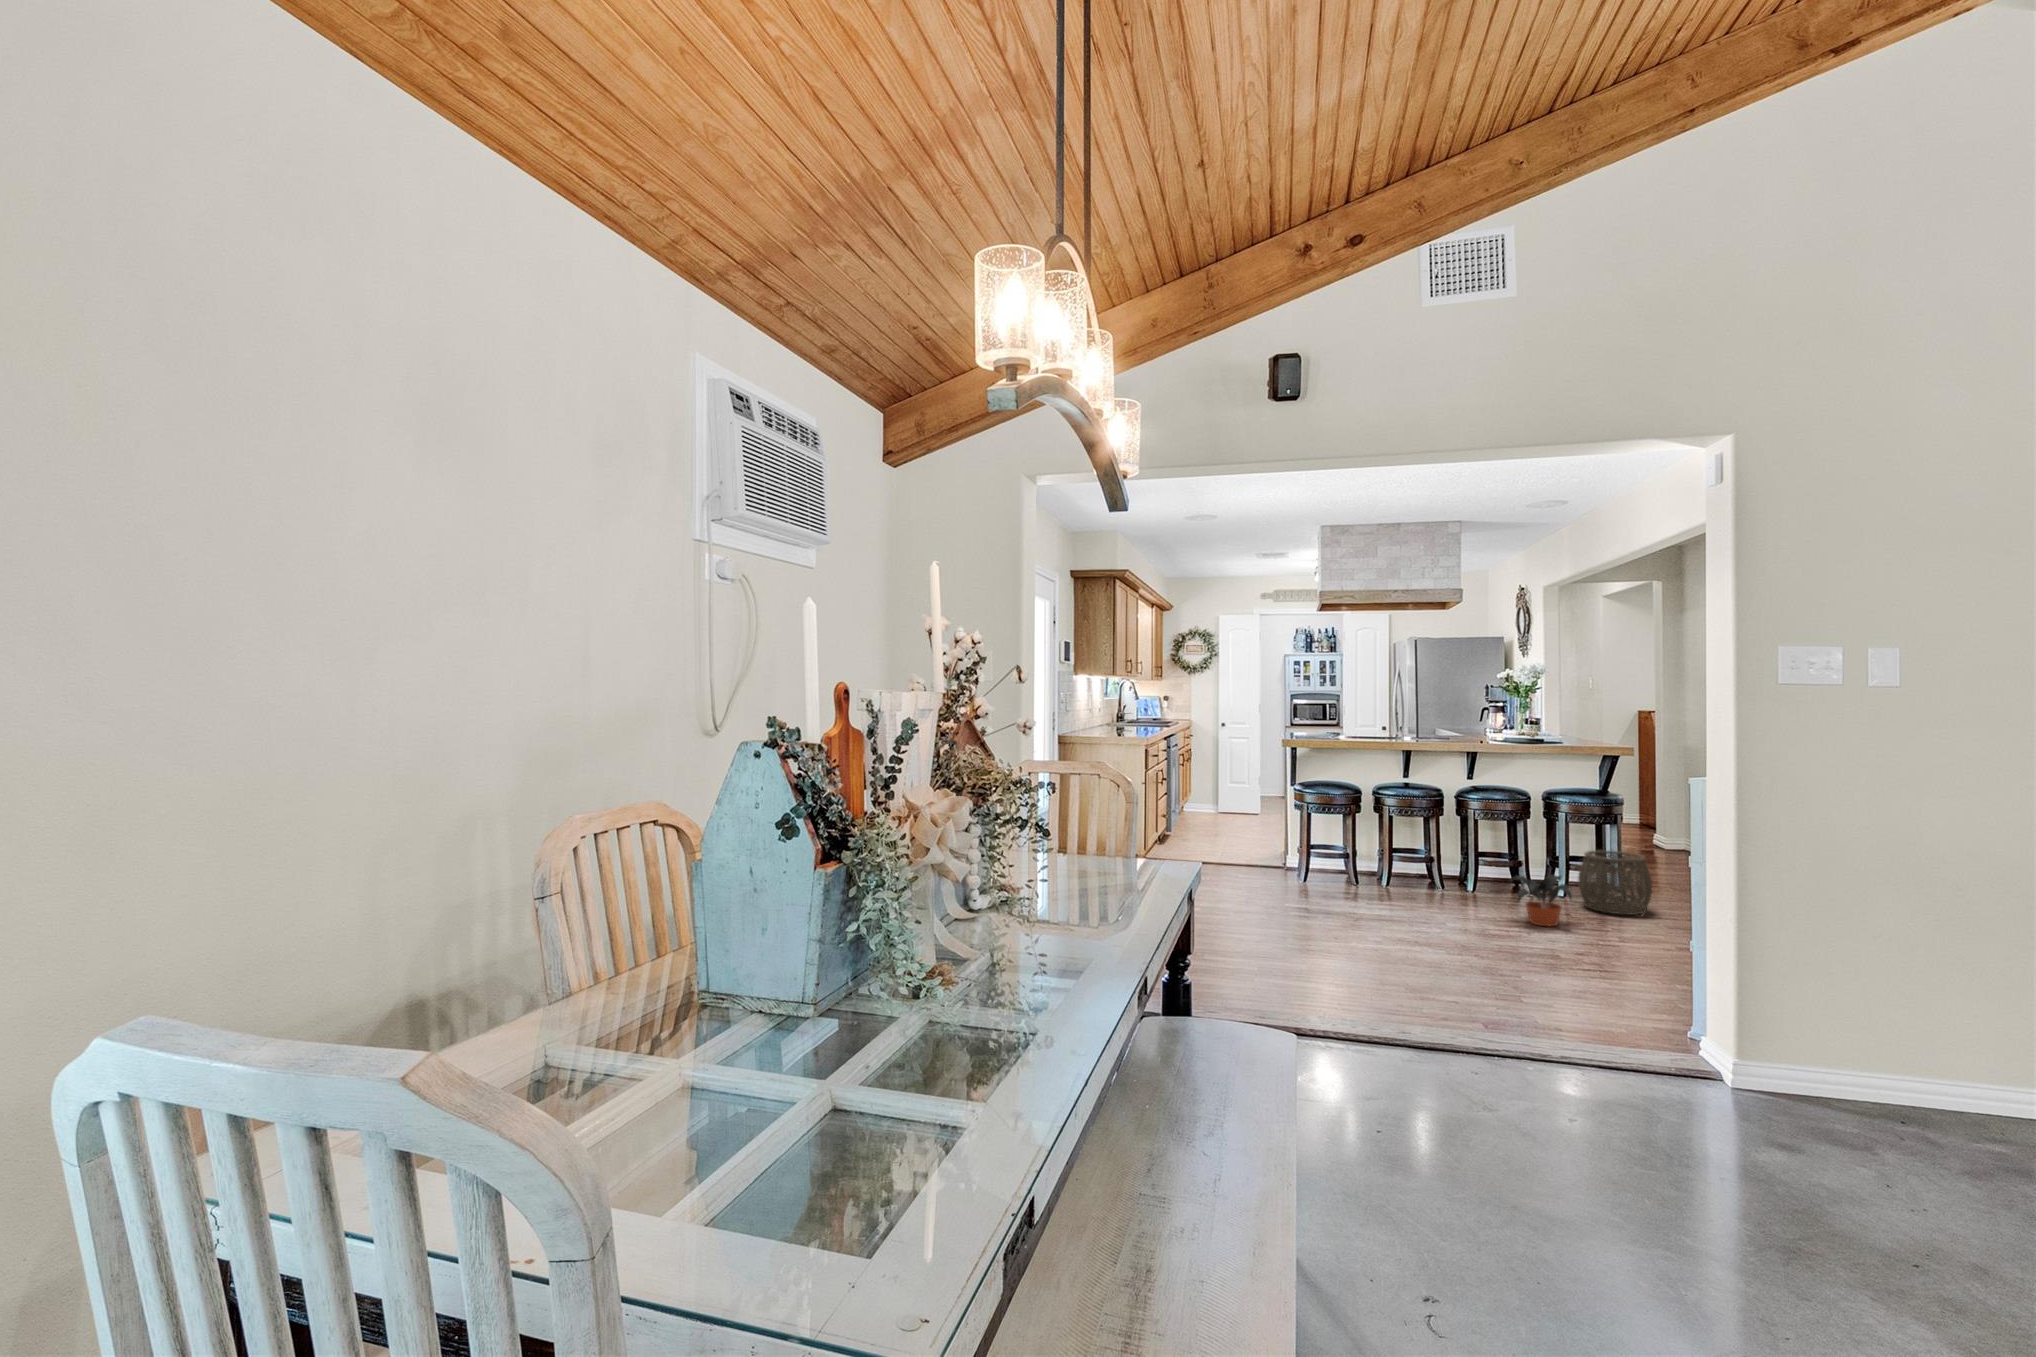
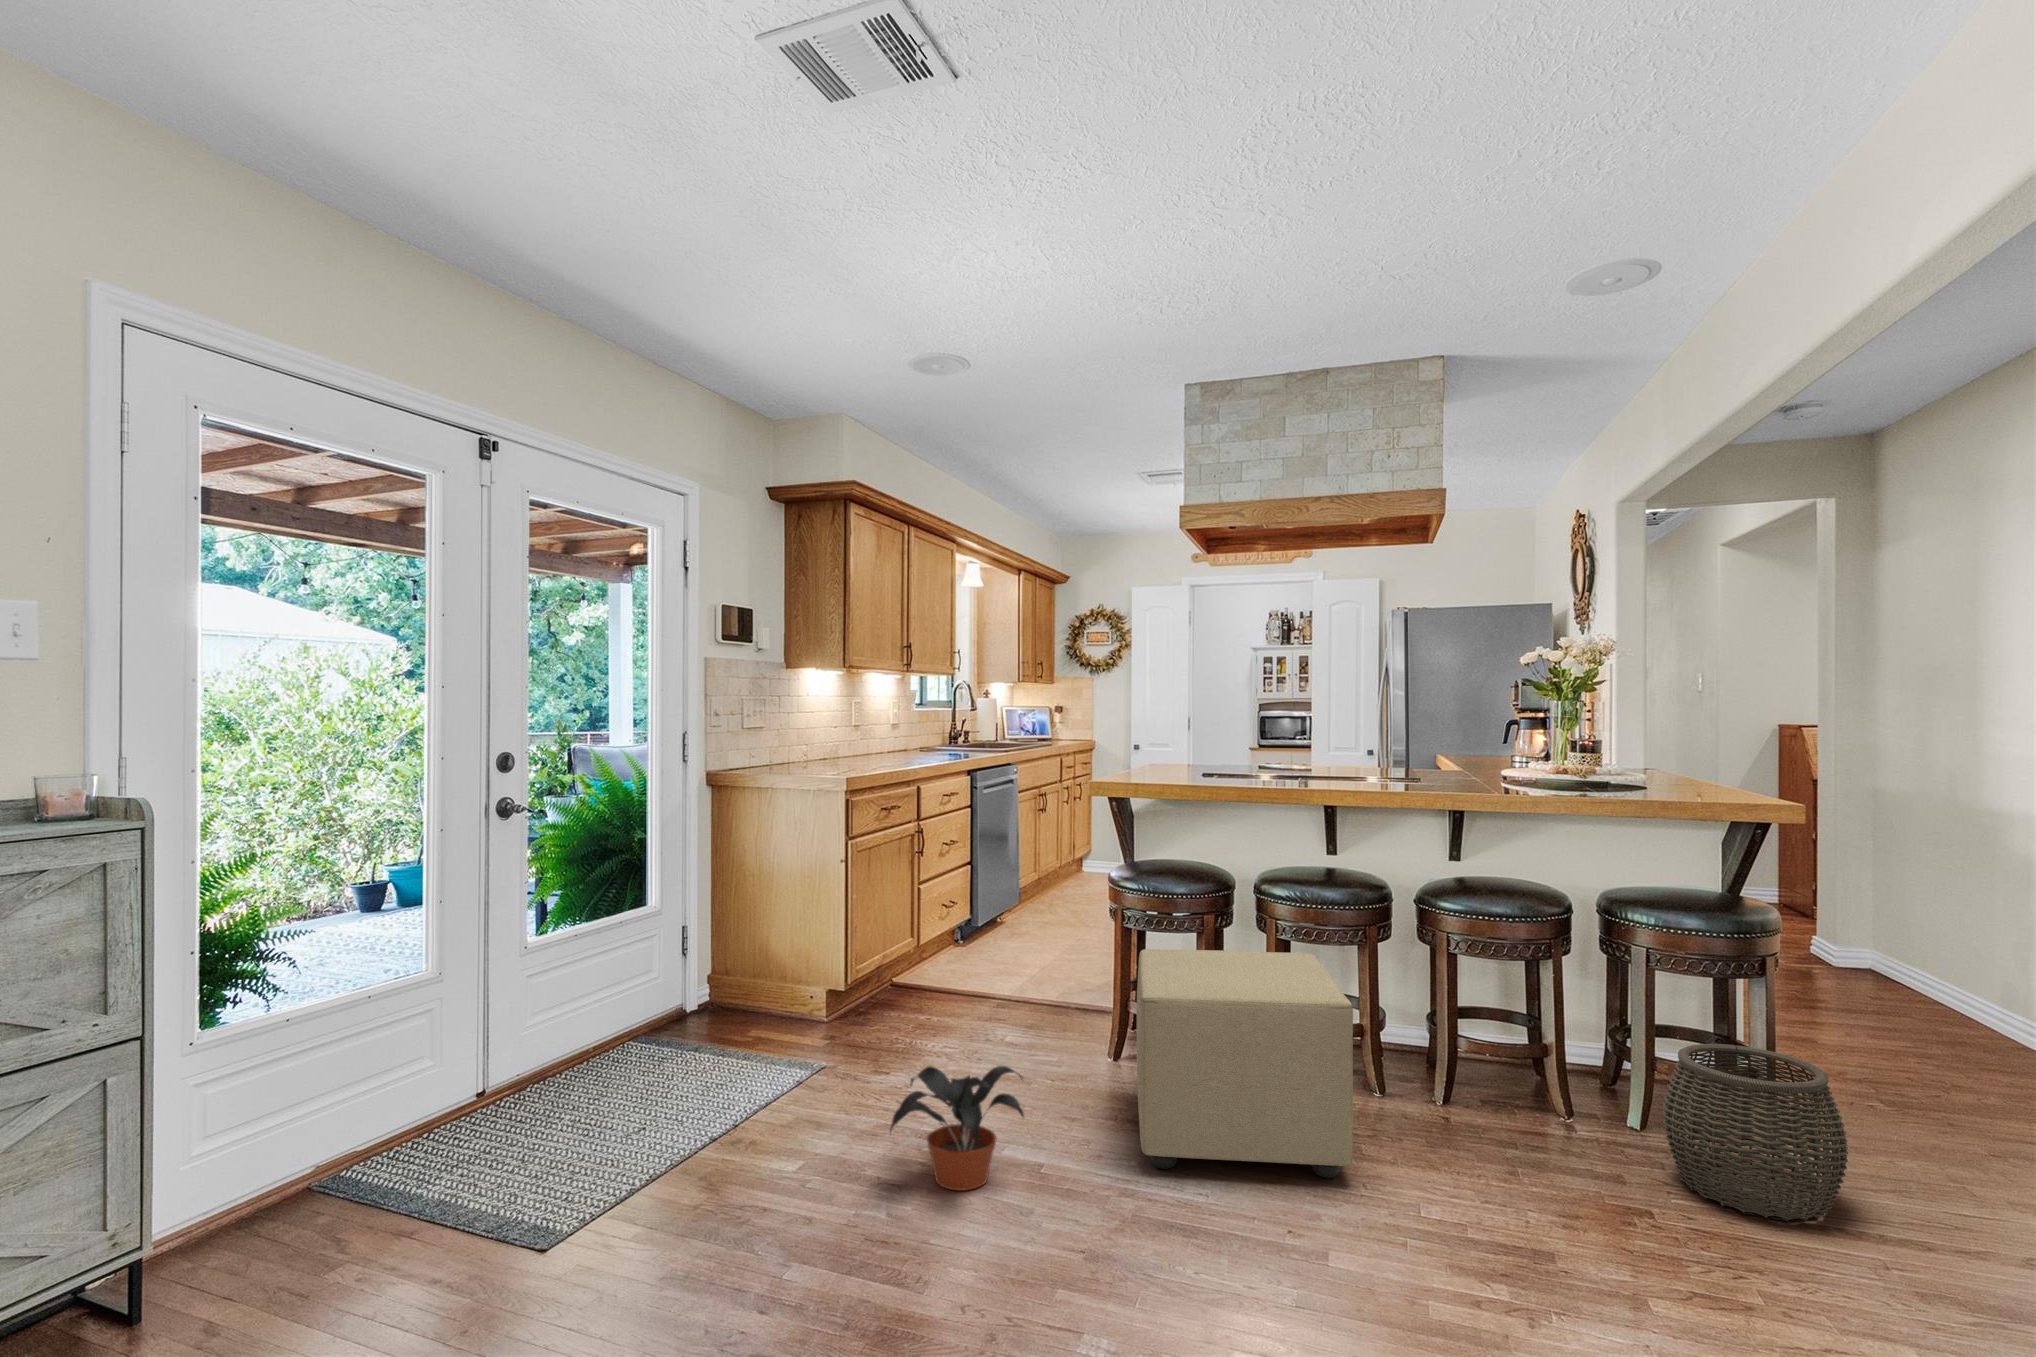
ottoman: none [1332,820,1451,910] -> present [1137,949,1353,1177]
potted plant: present [1509,874,1572,926] -> present [891,1066,1024,1191]

